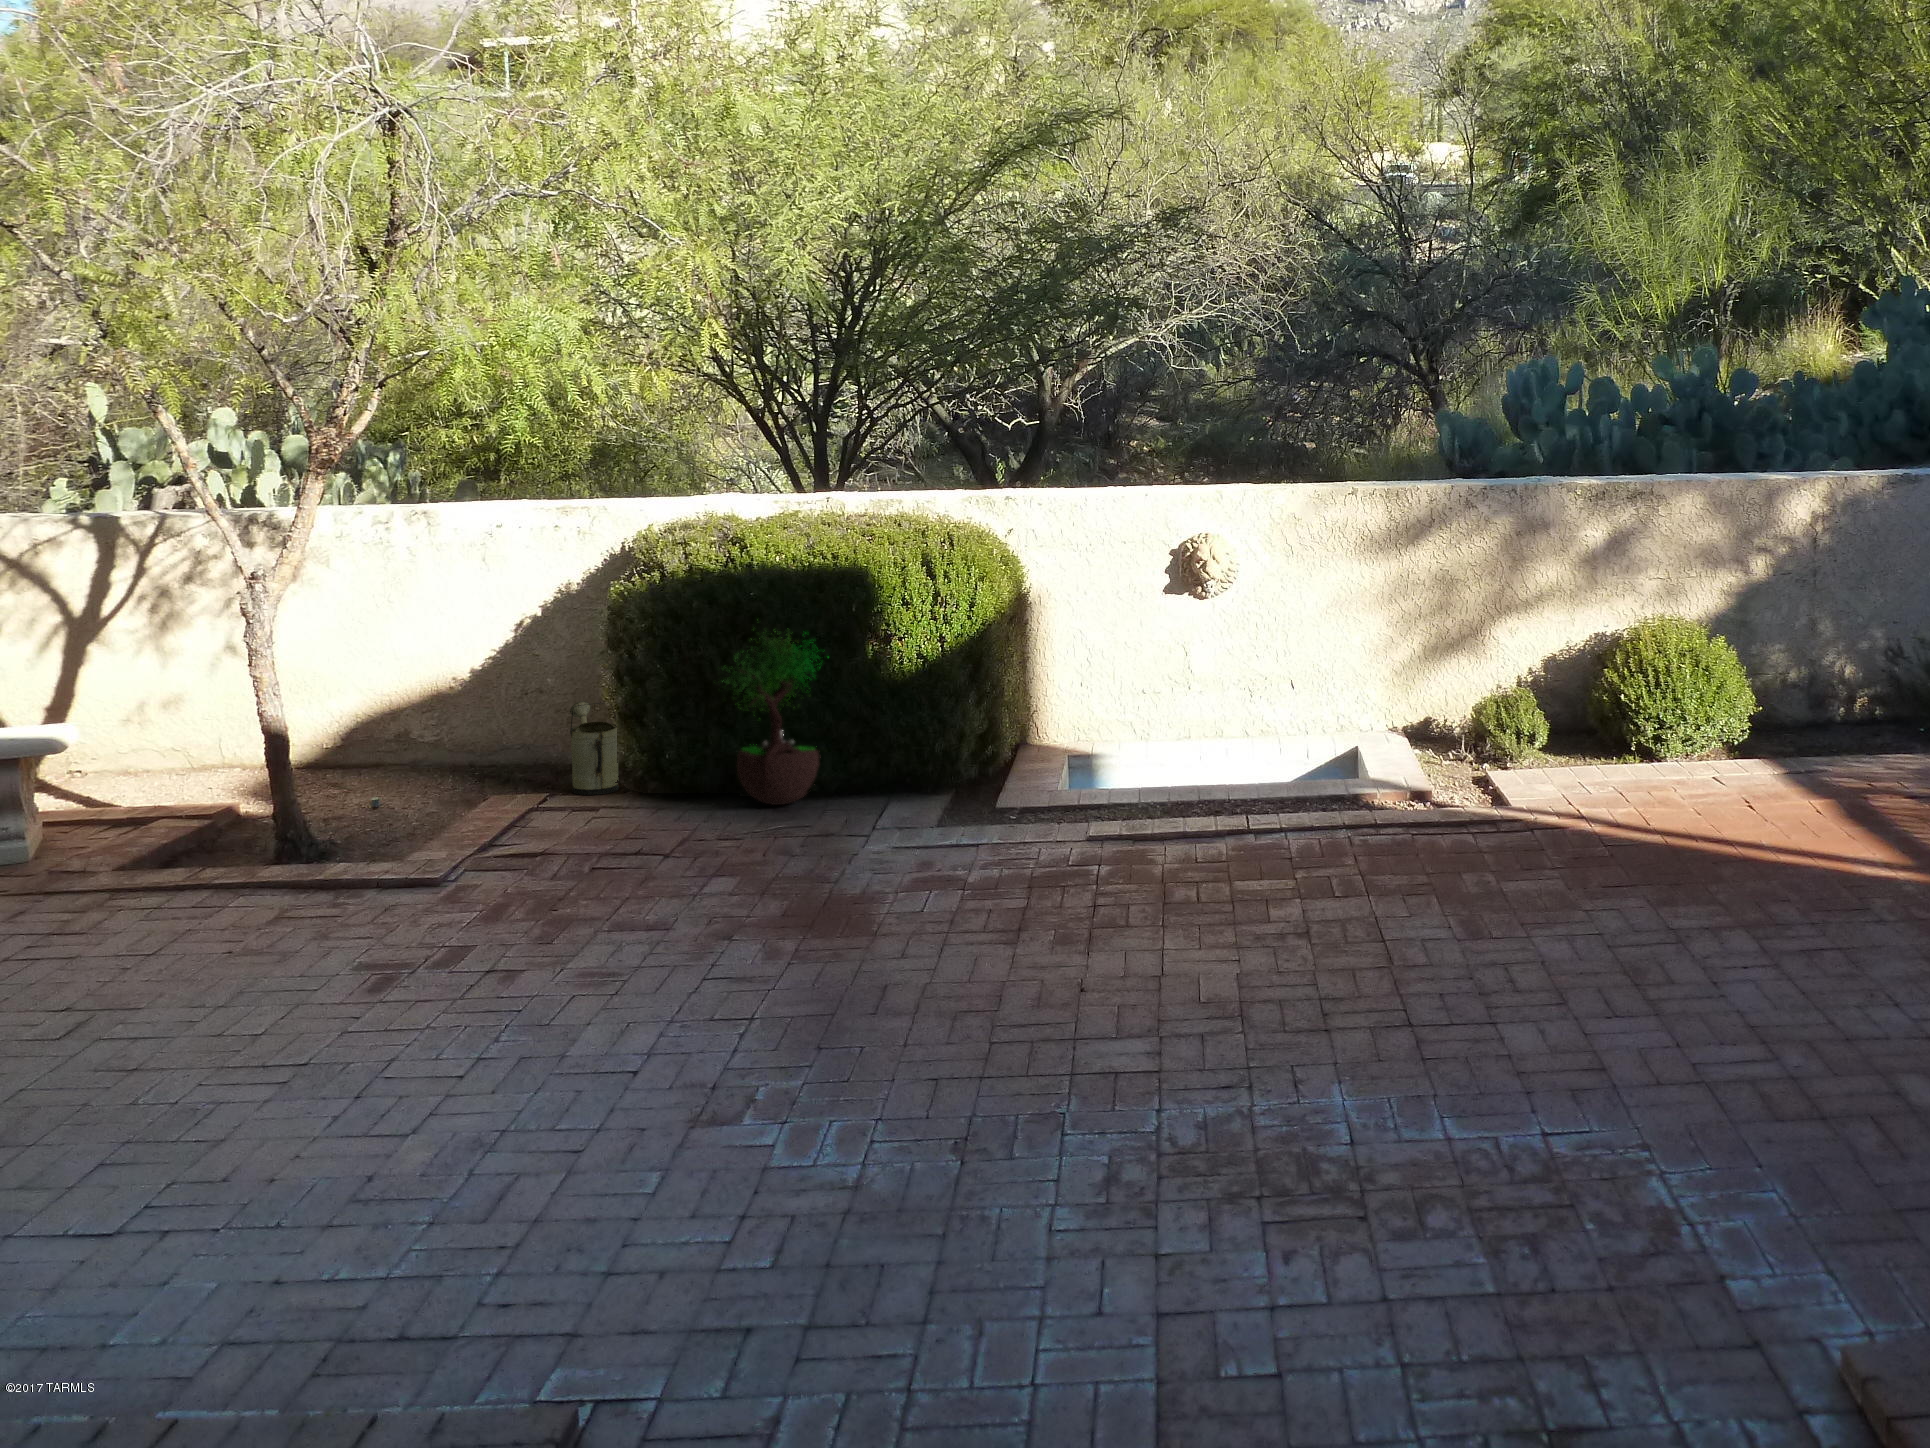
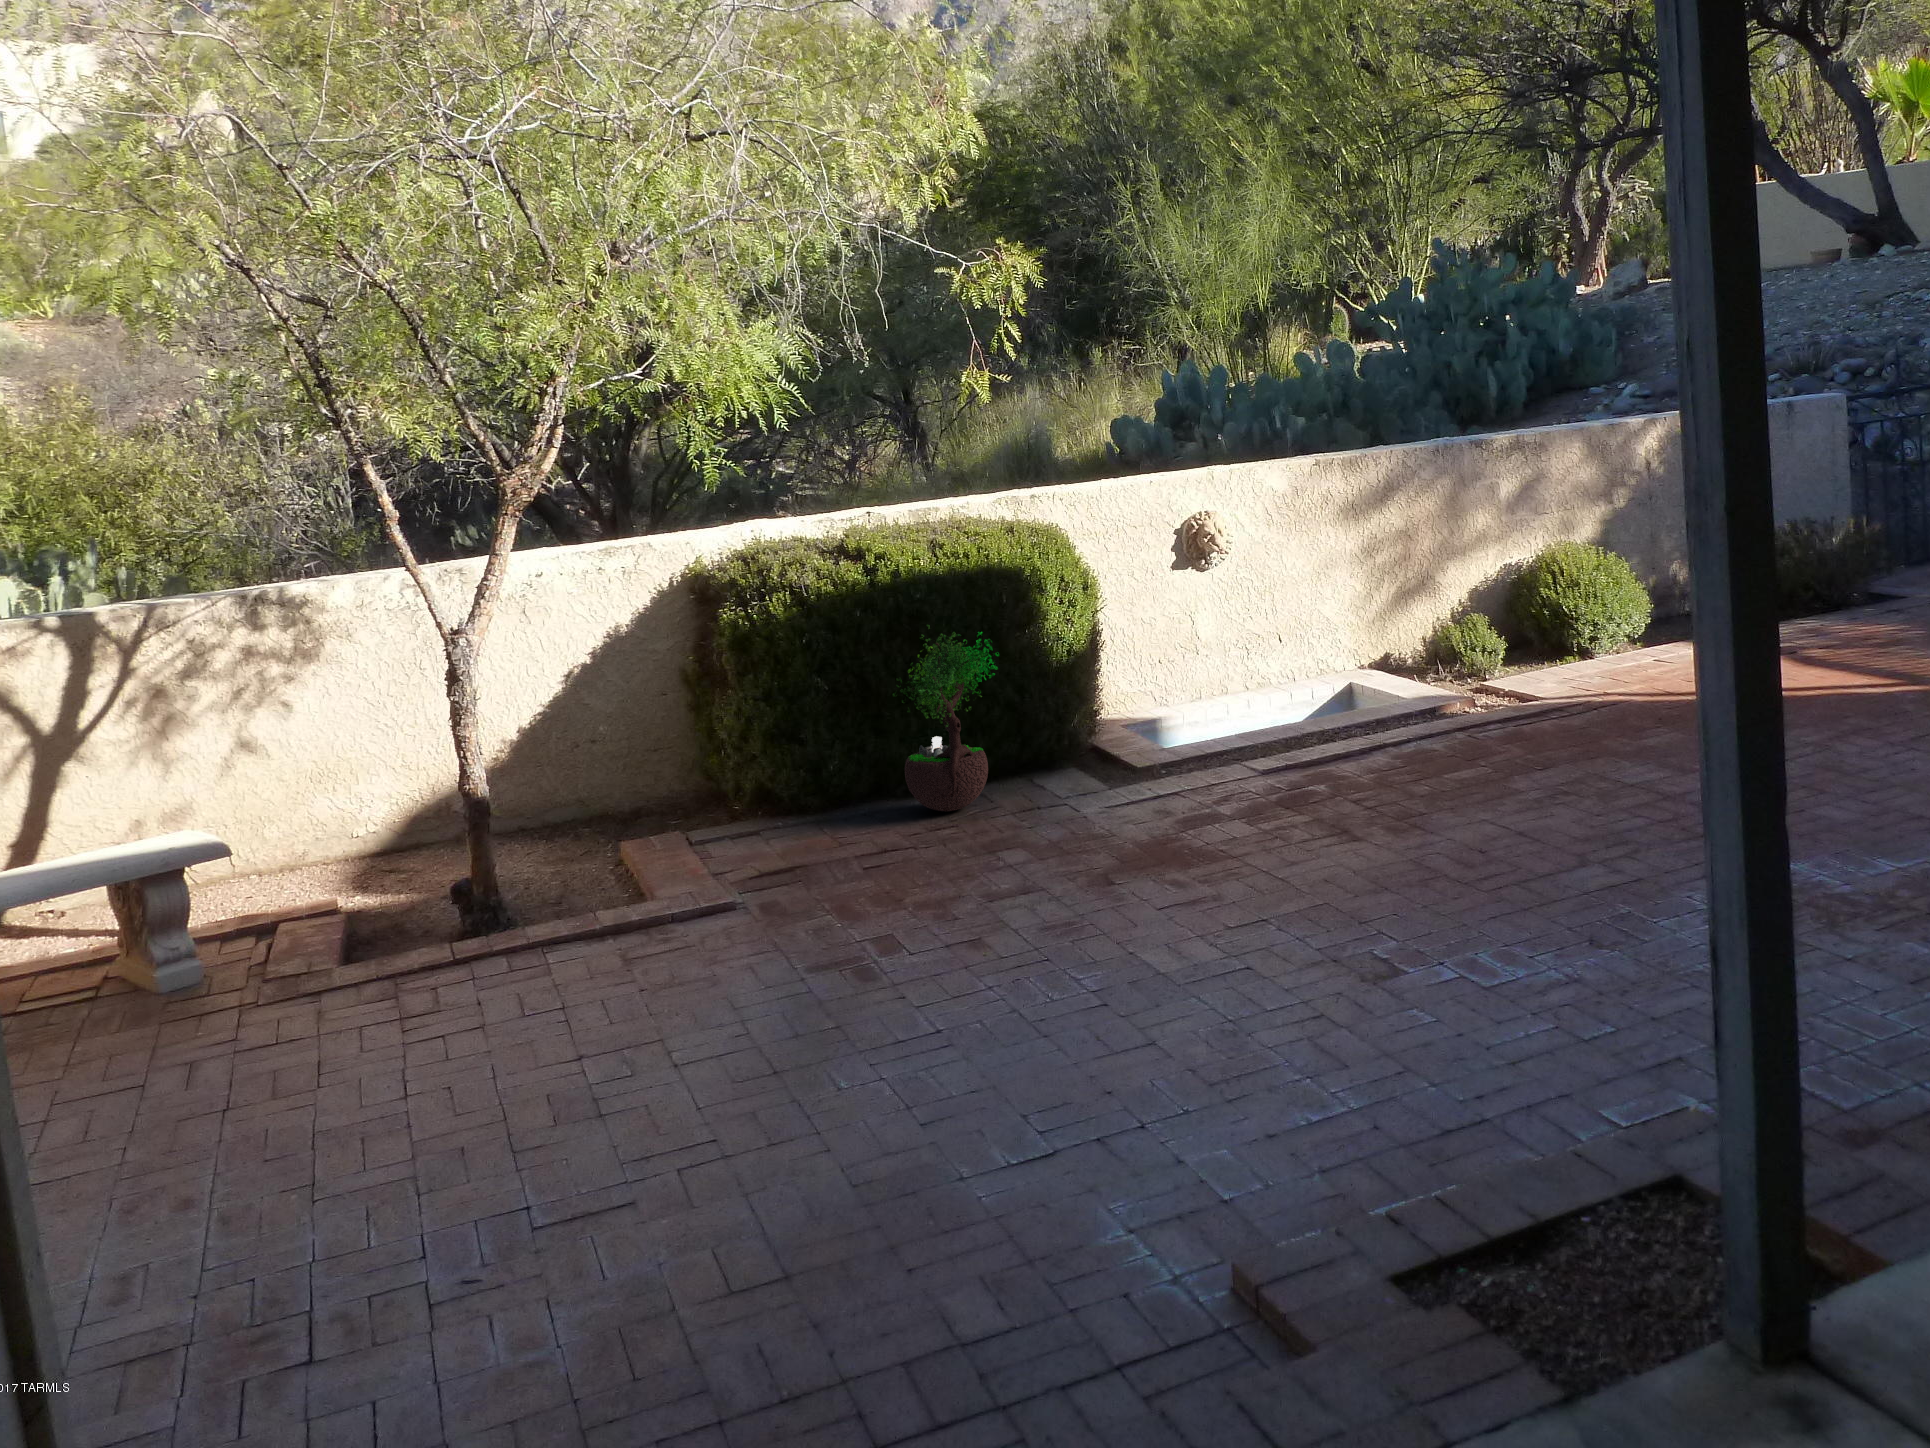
watering can: present [570,701,619,795] -> none [672,738,754,837]

